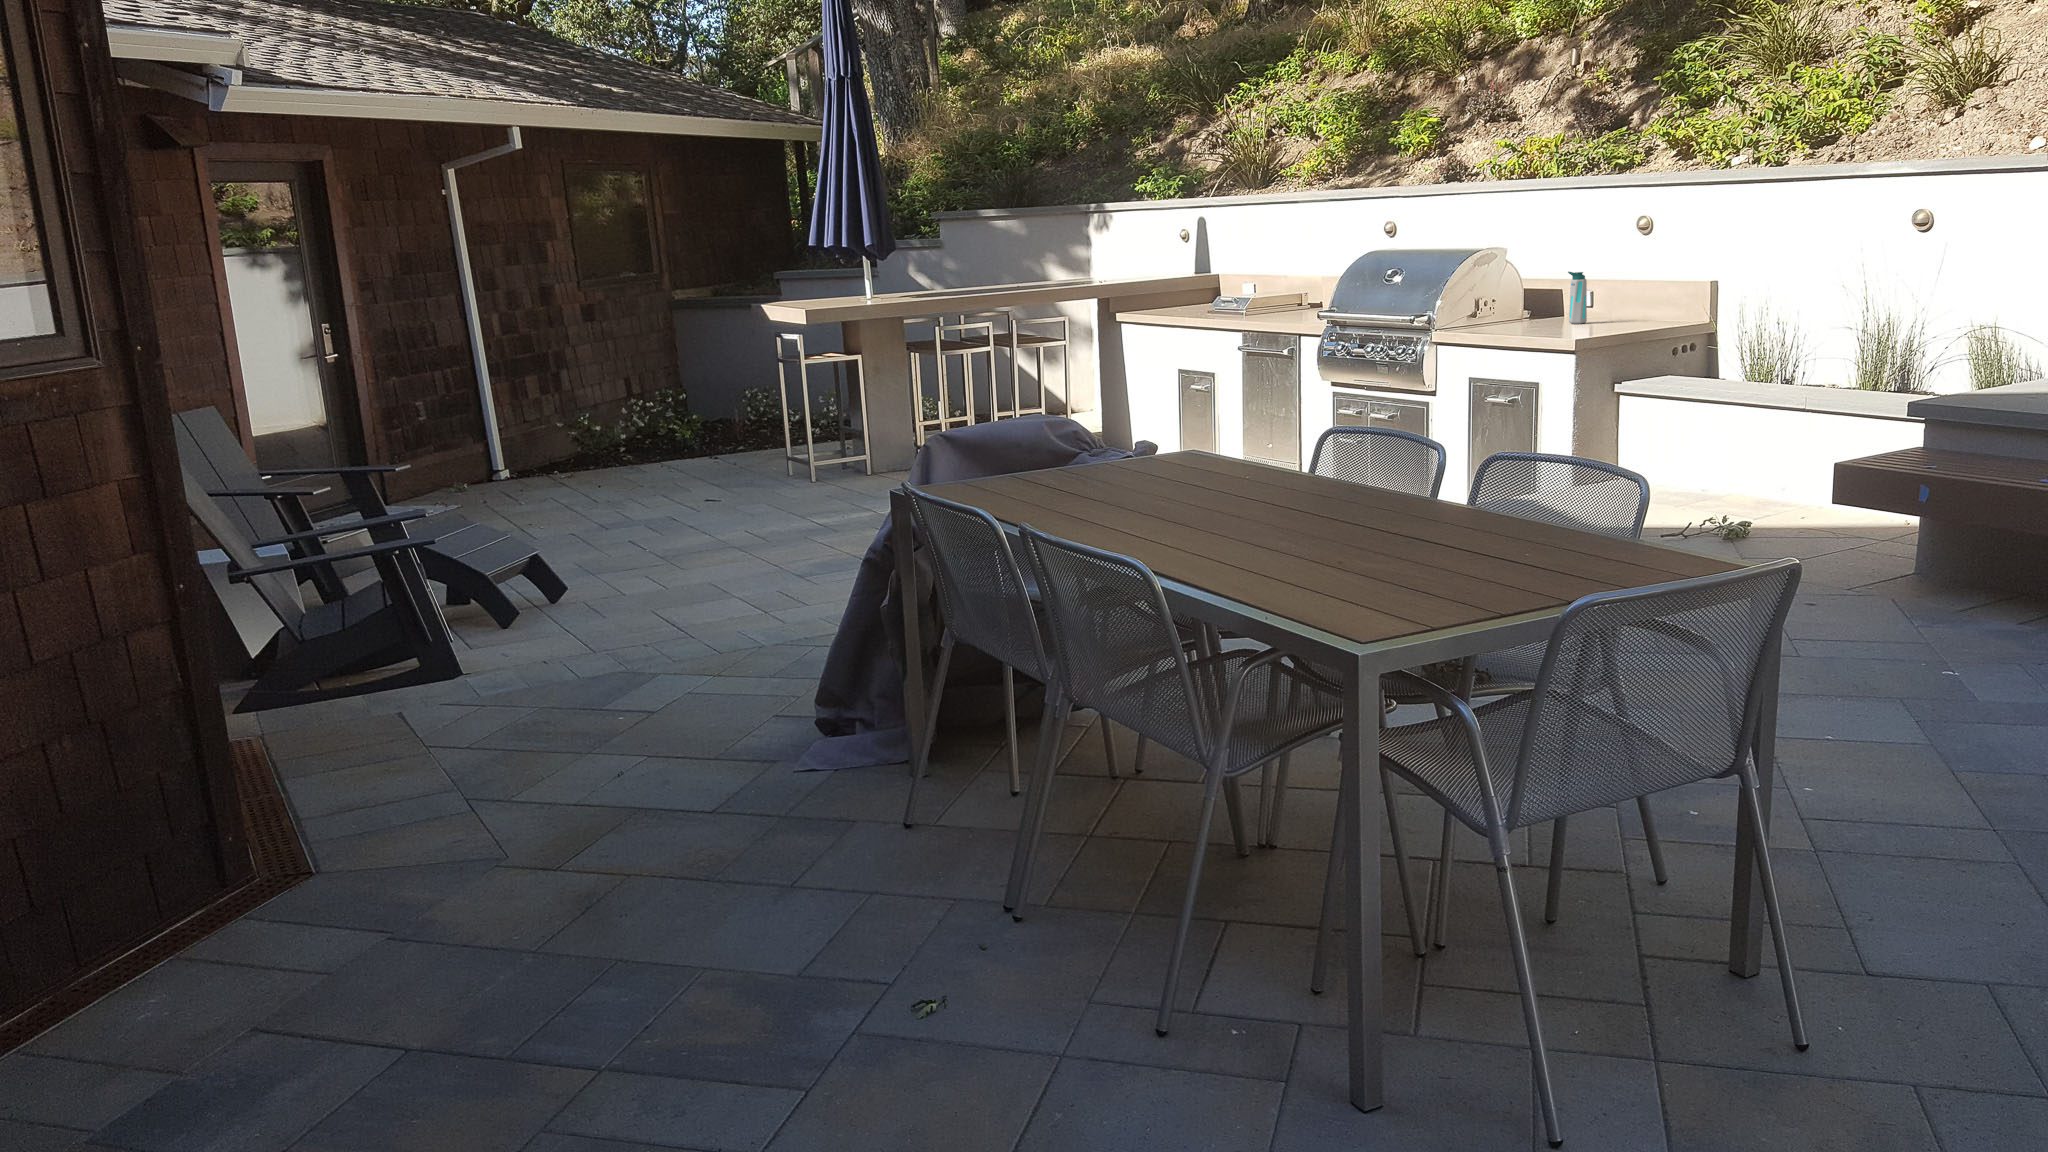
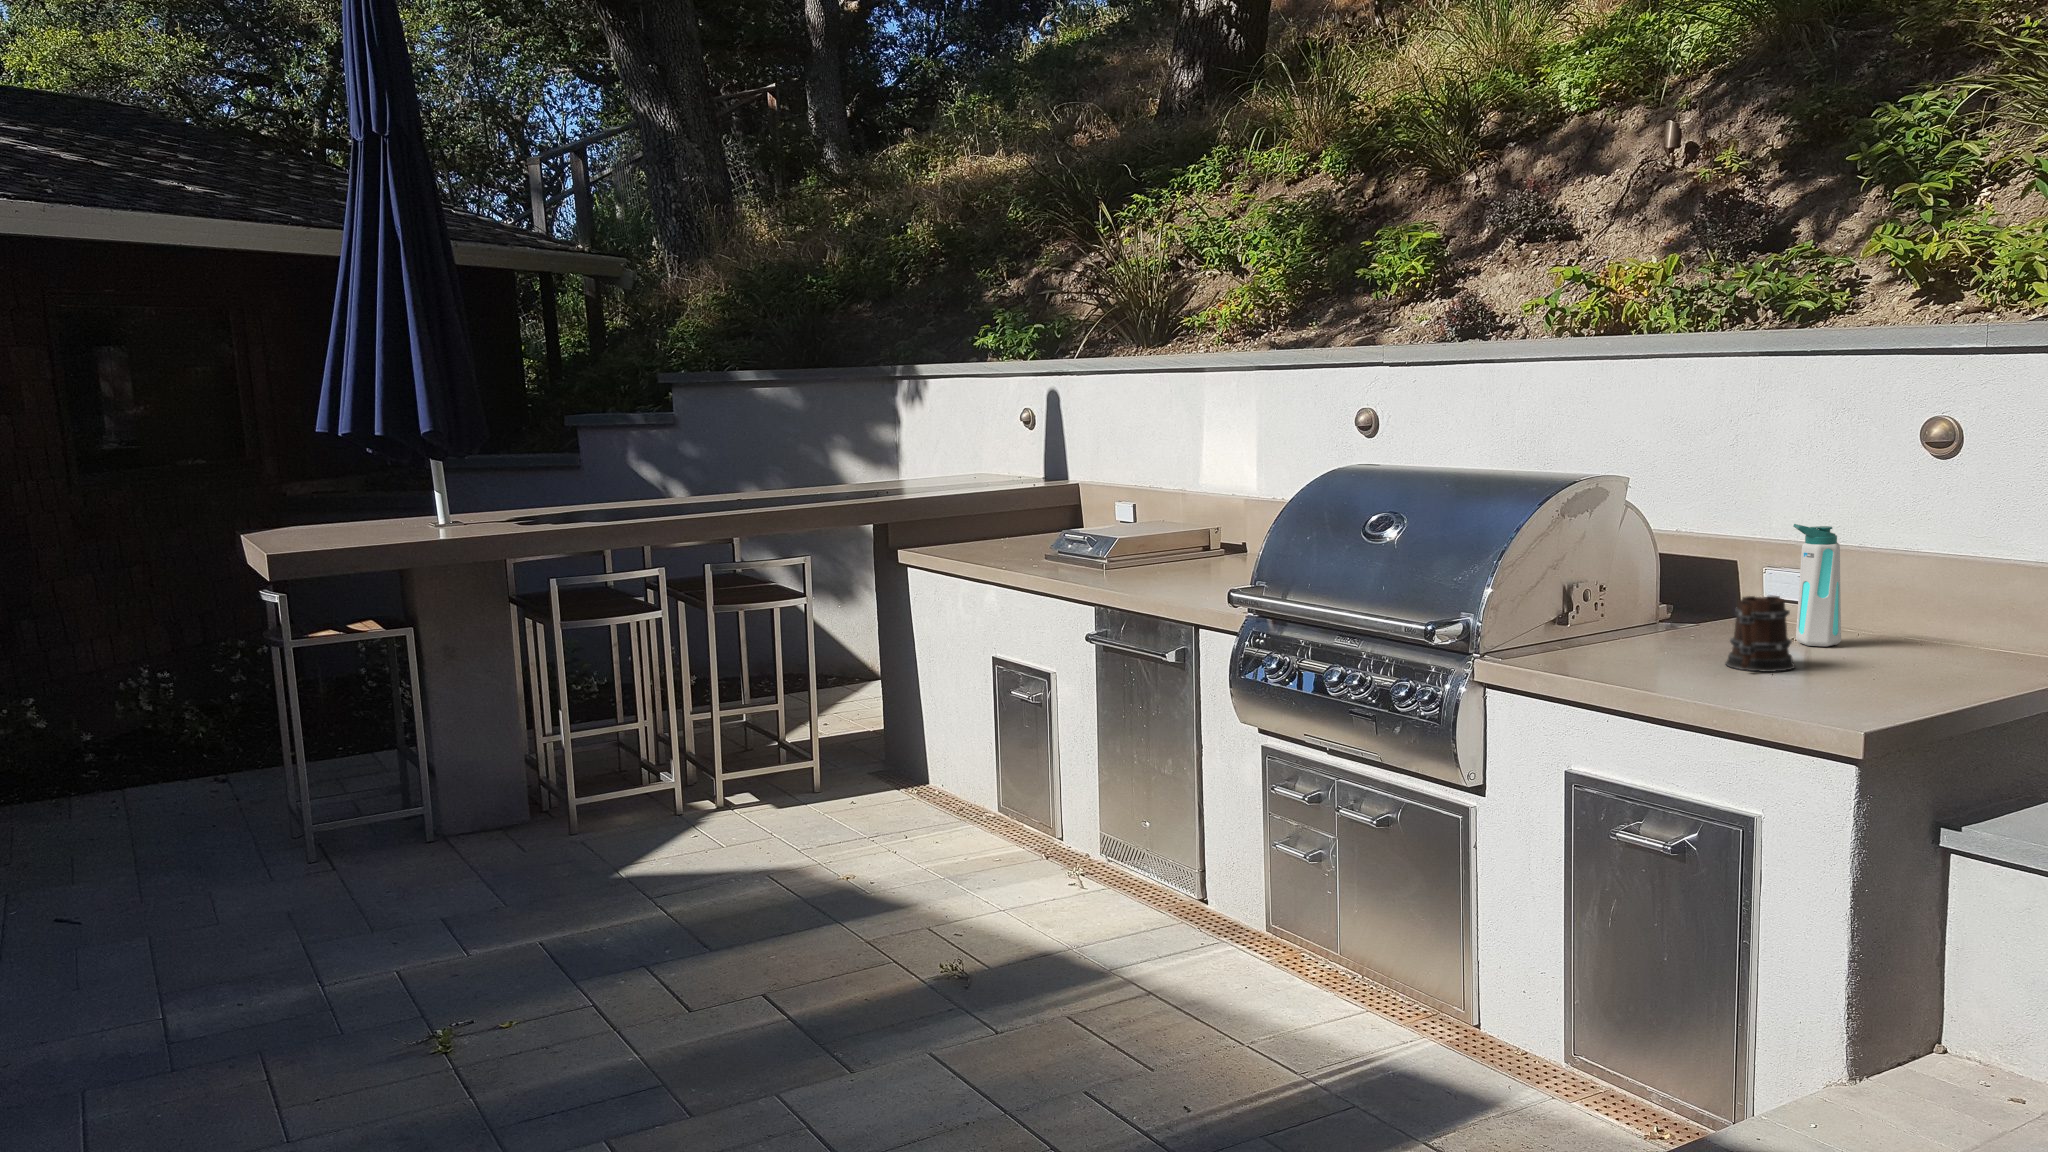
beer mug: none [1532,300,1560,330] -> present [1725,596,1795,672]

